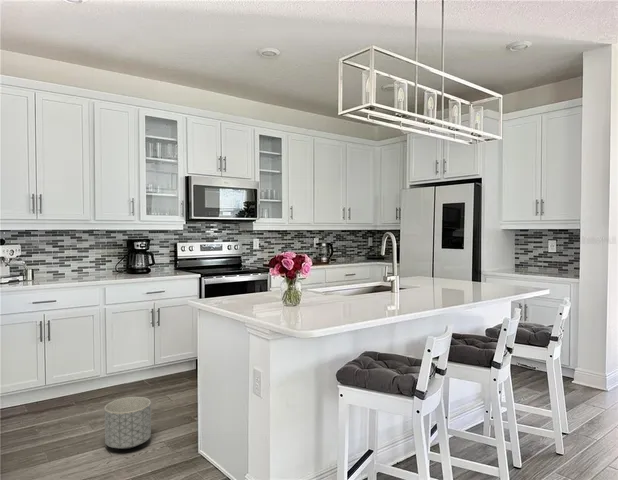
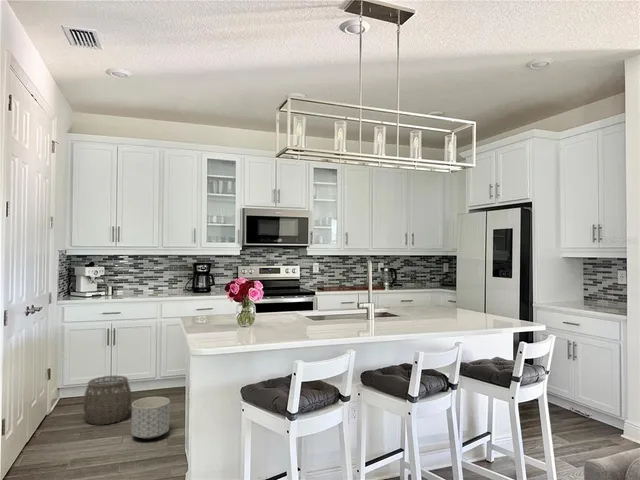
woven basket: none [22,377,86,440] -> present [83,376,132,425]

